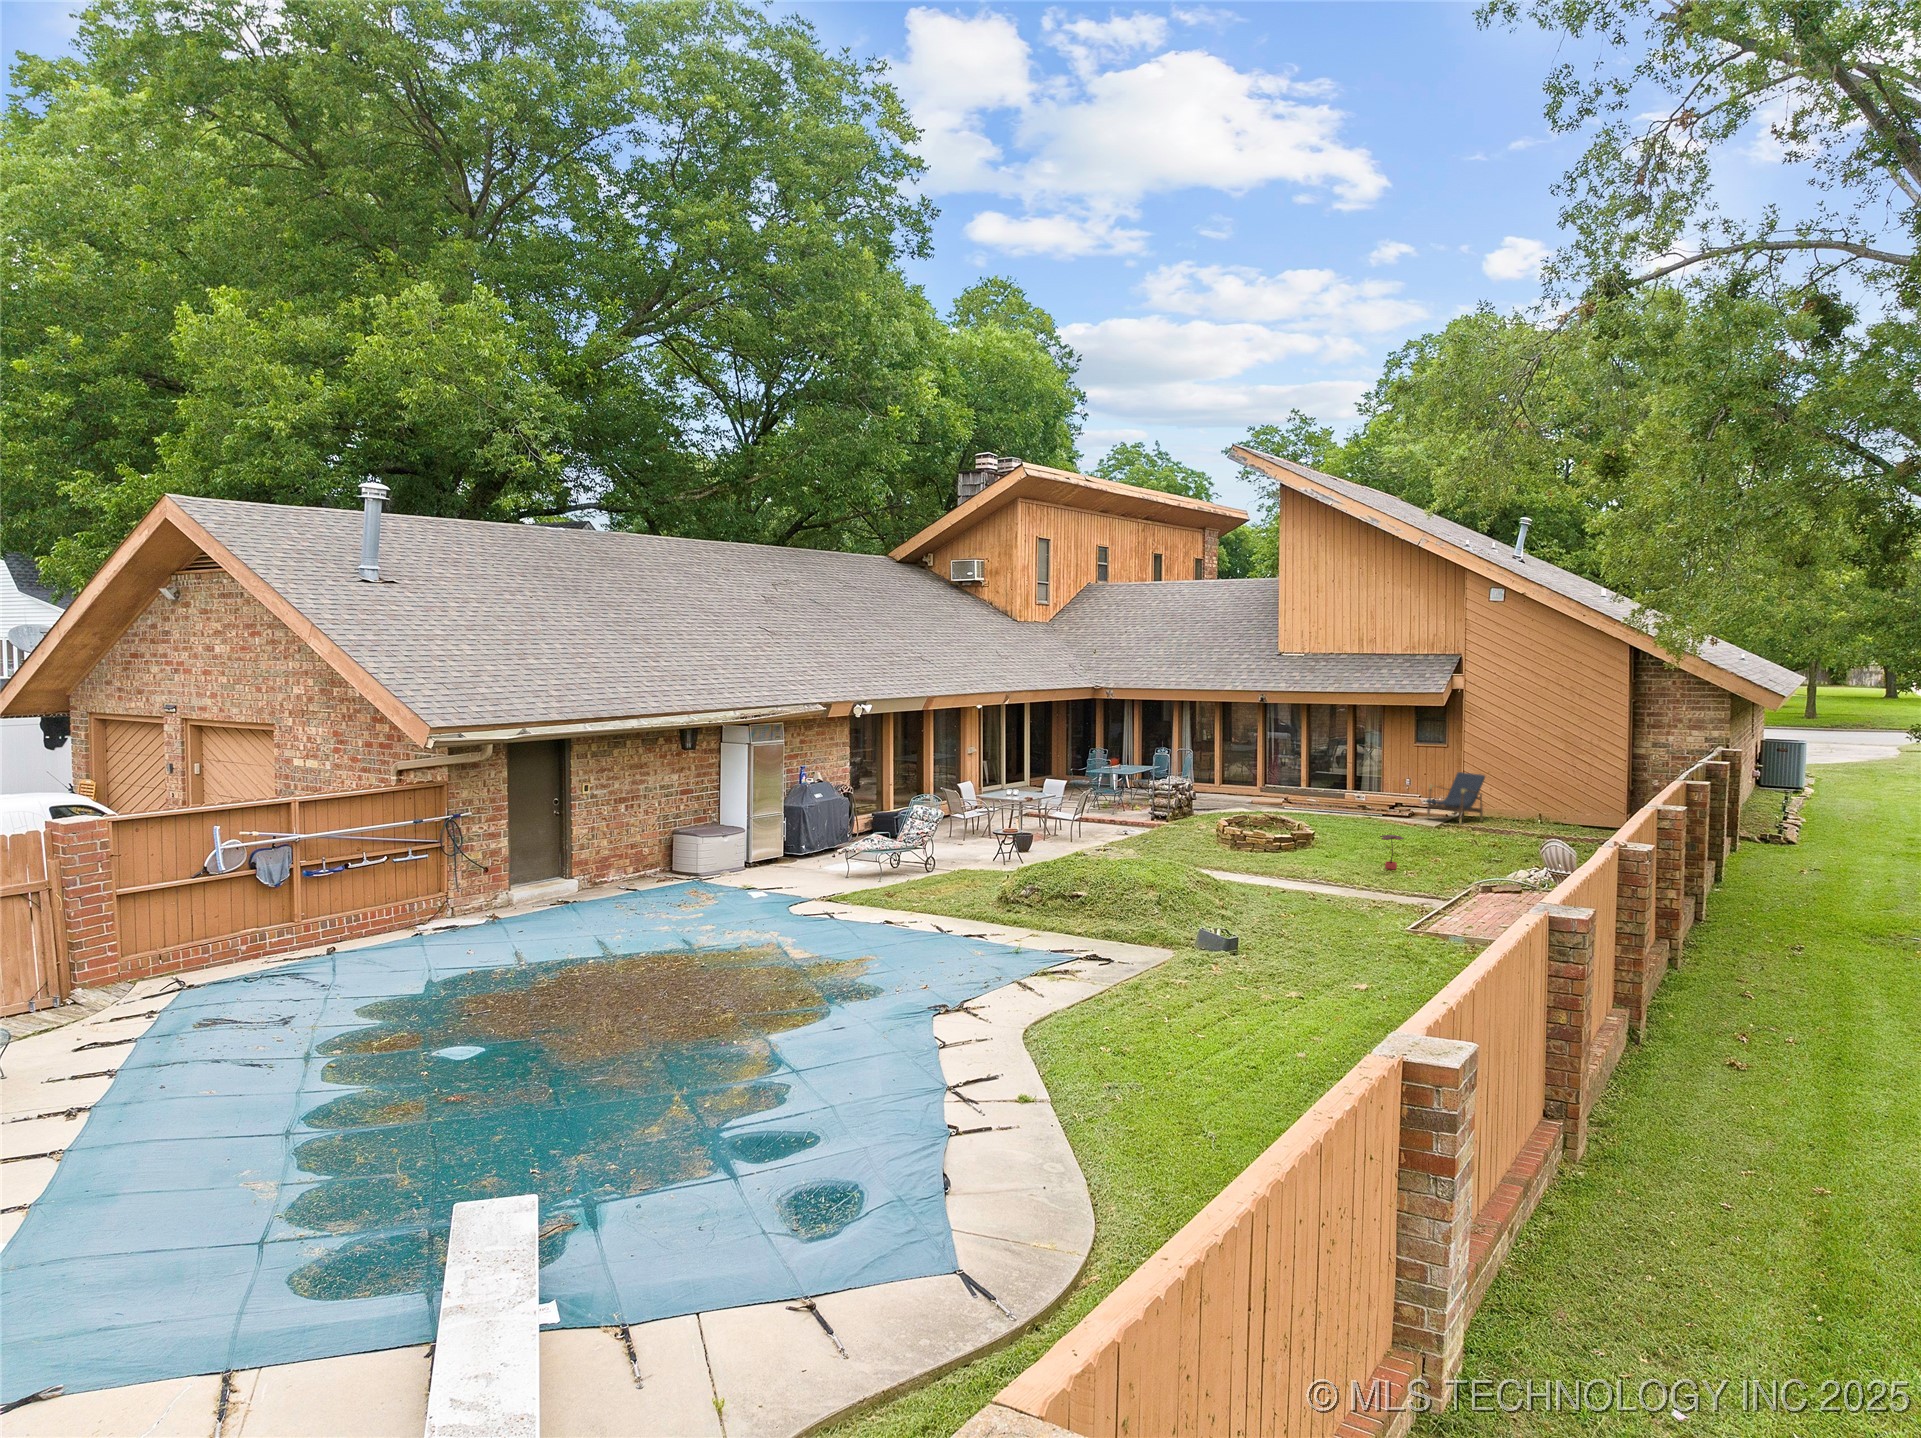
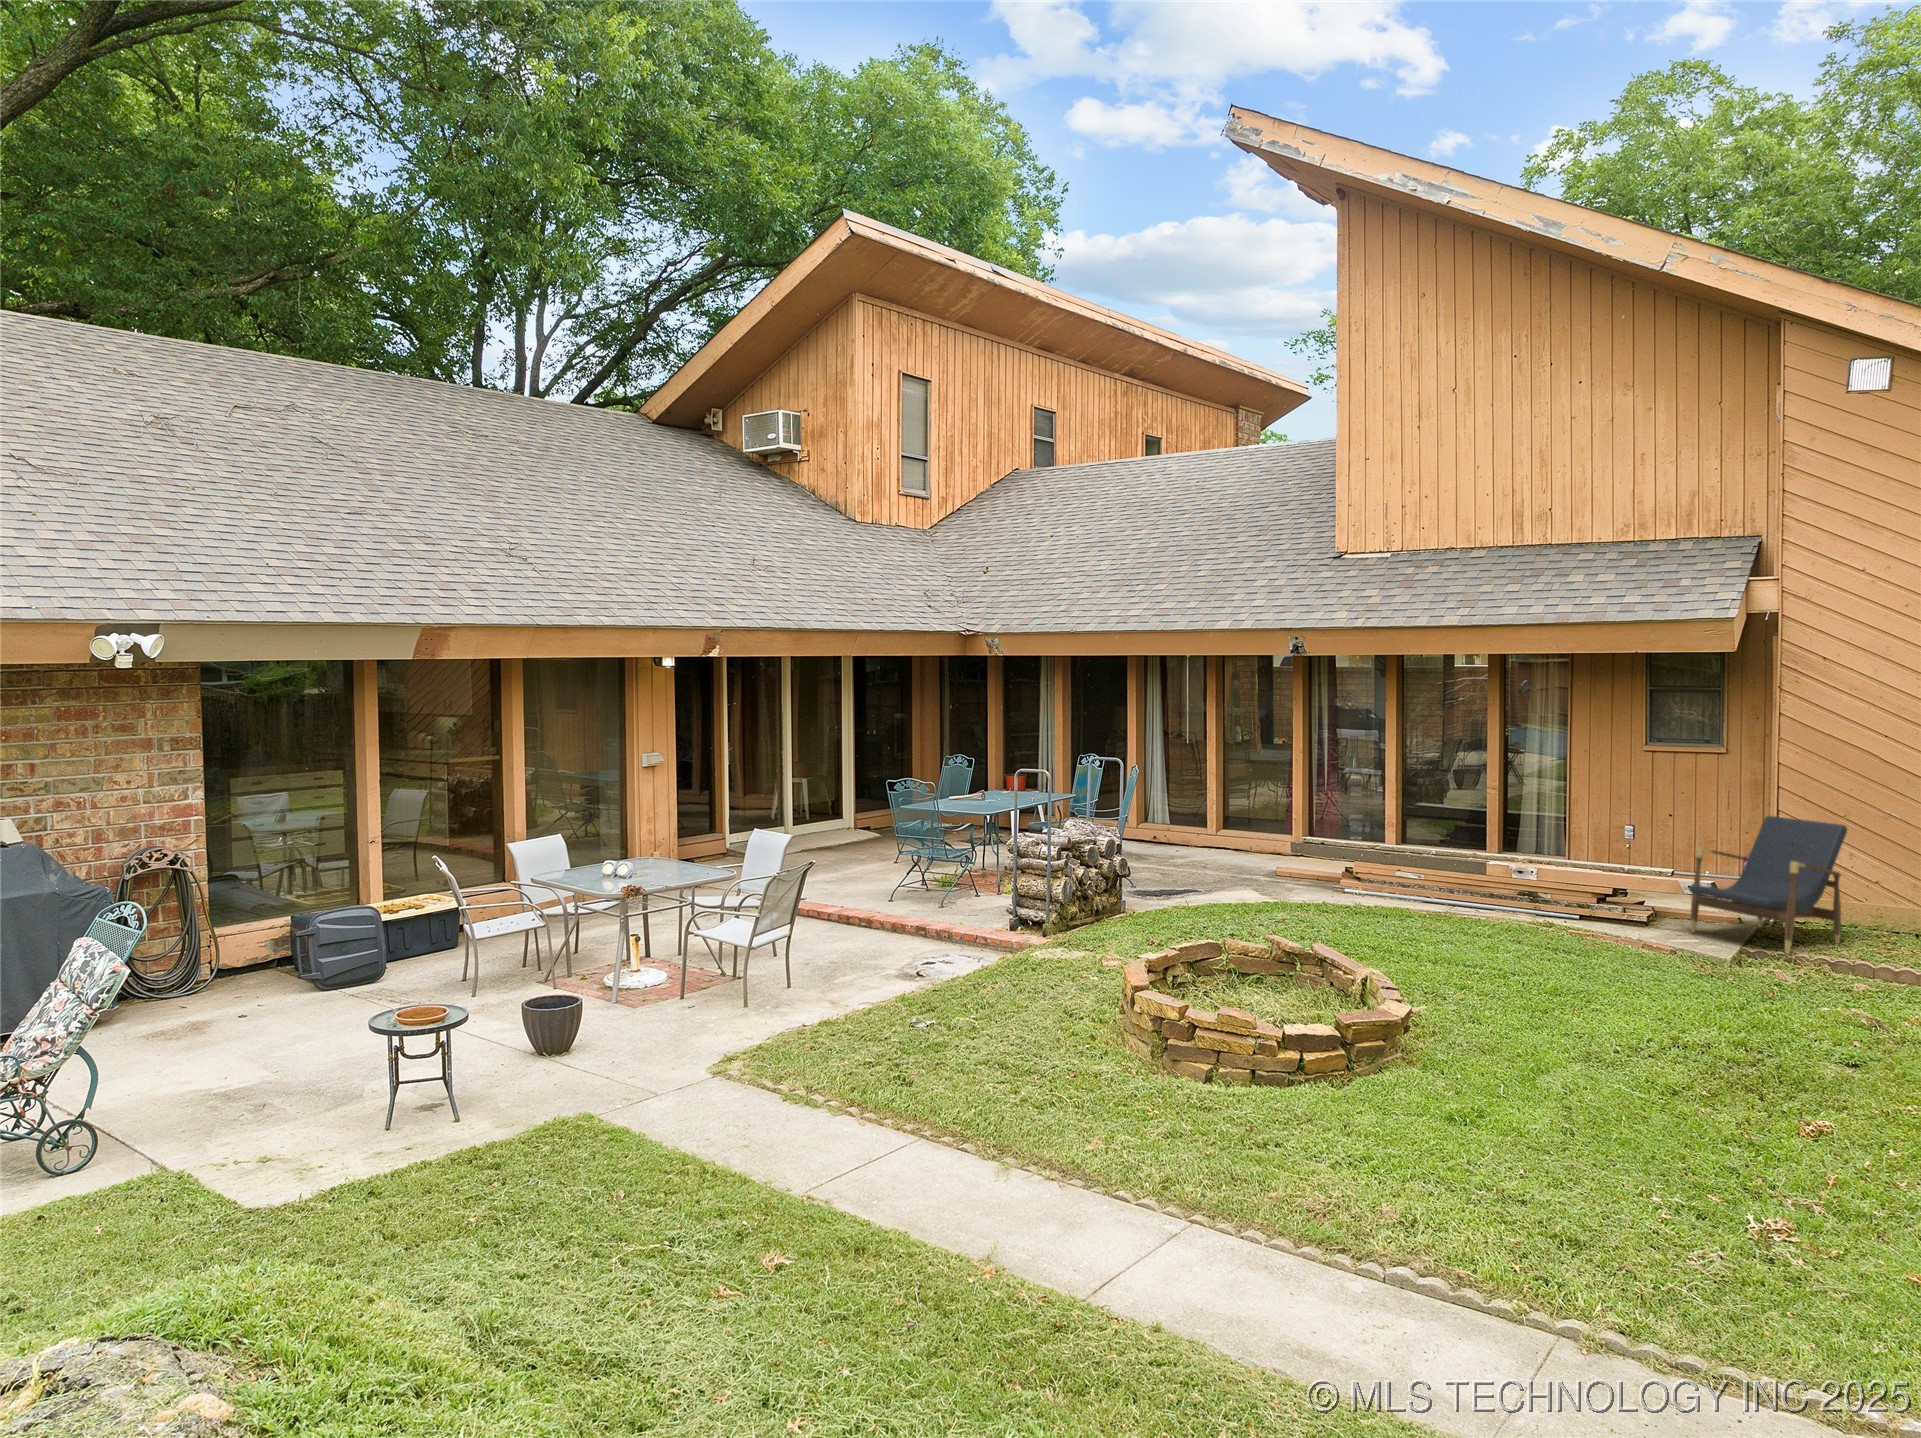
potted plant: present [1380,835,1404,870] -> none [1604,1075,1708,1213]

